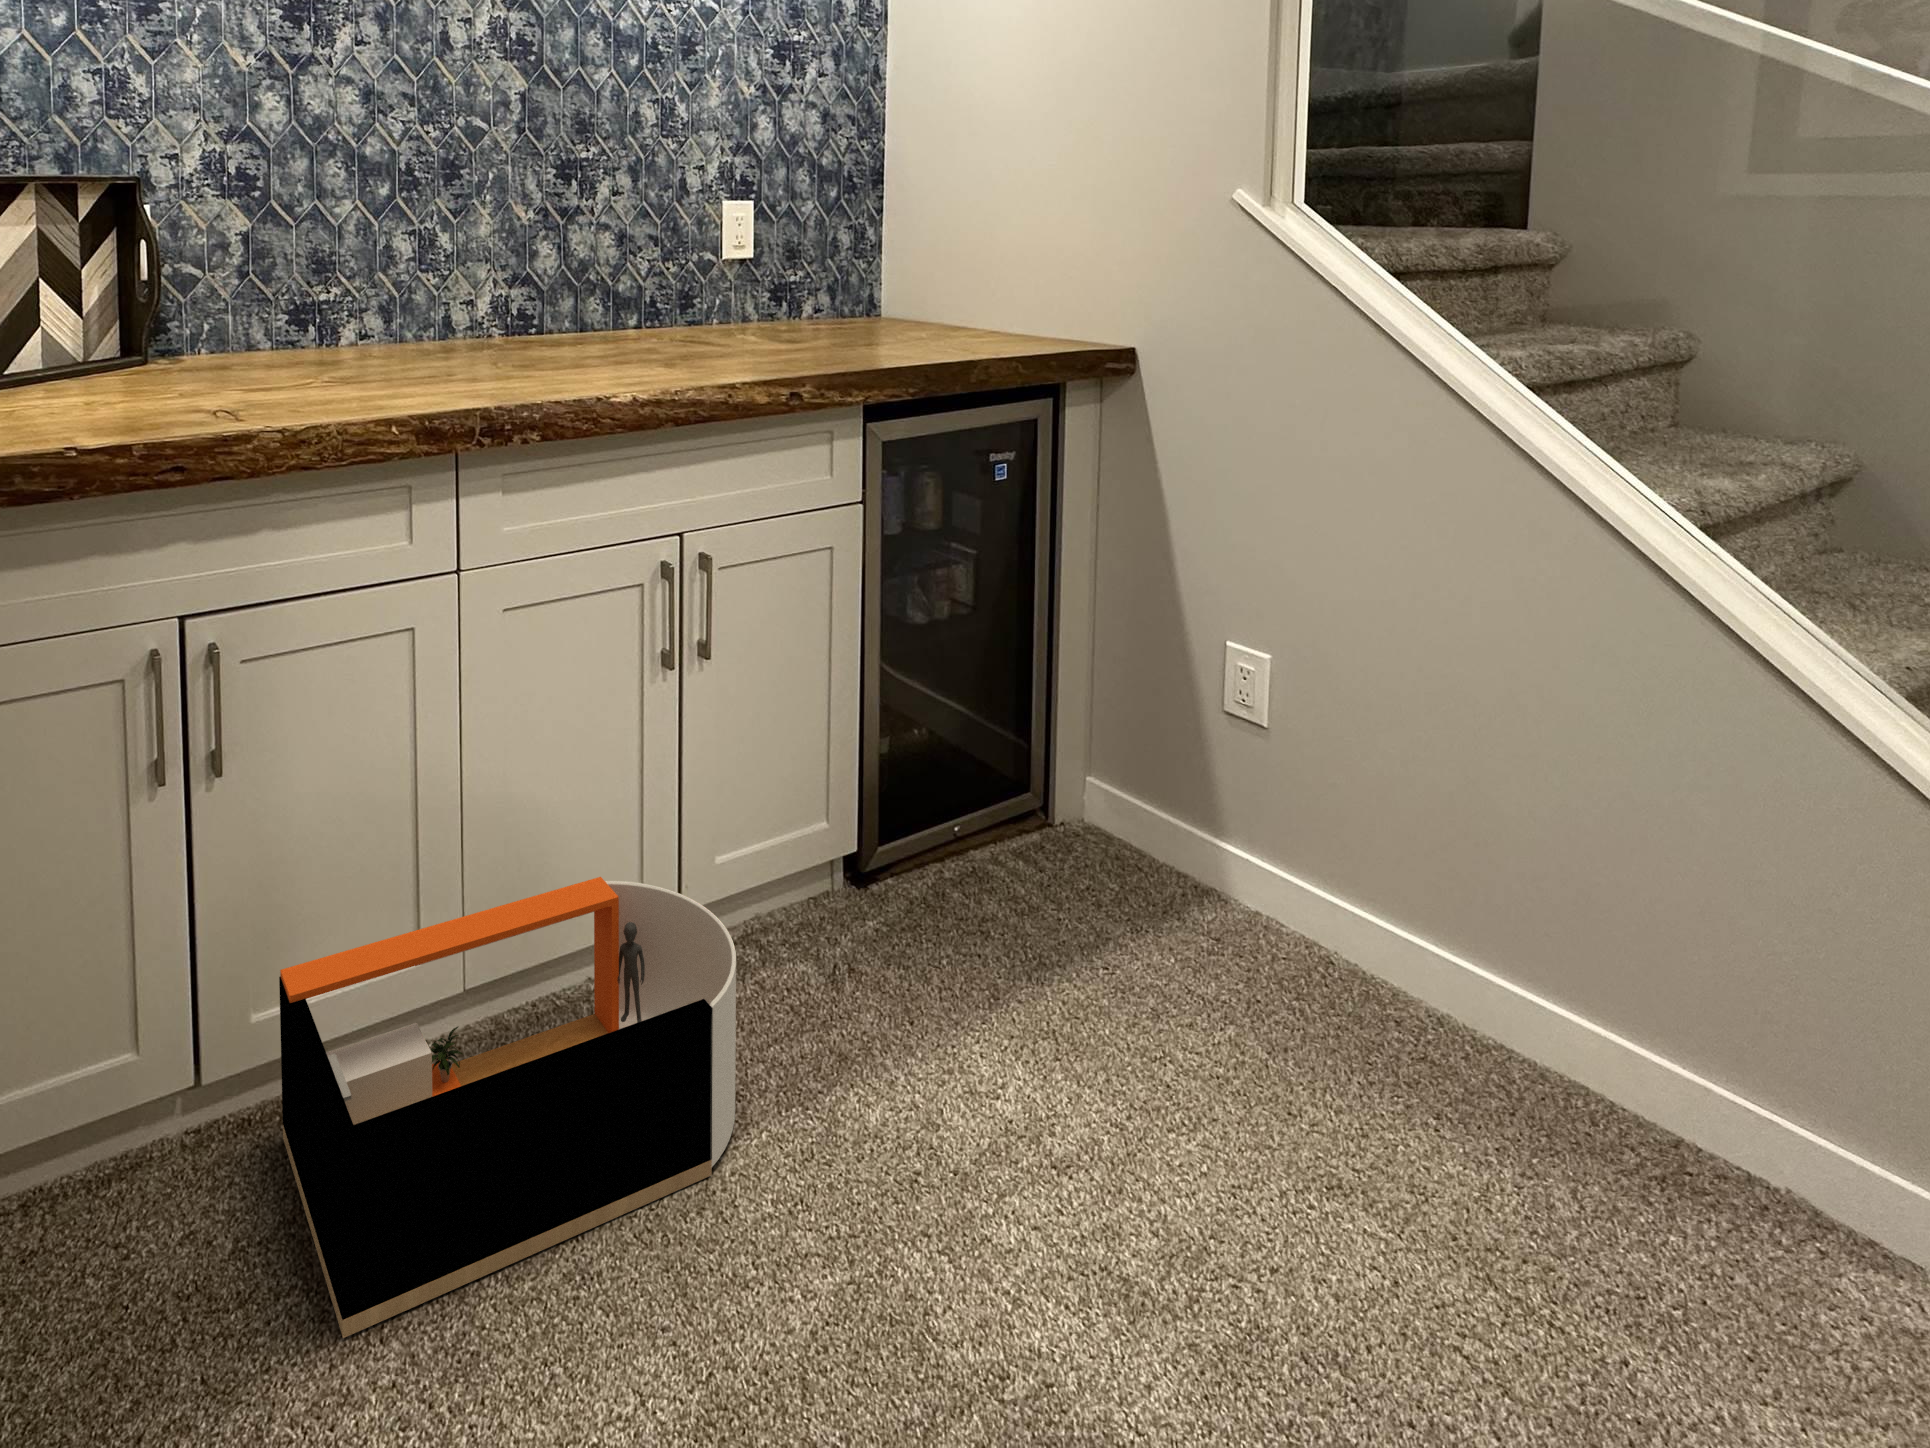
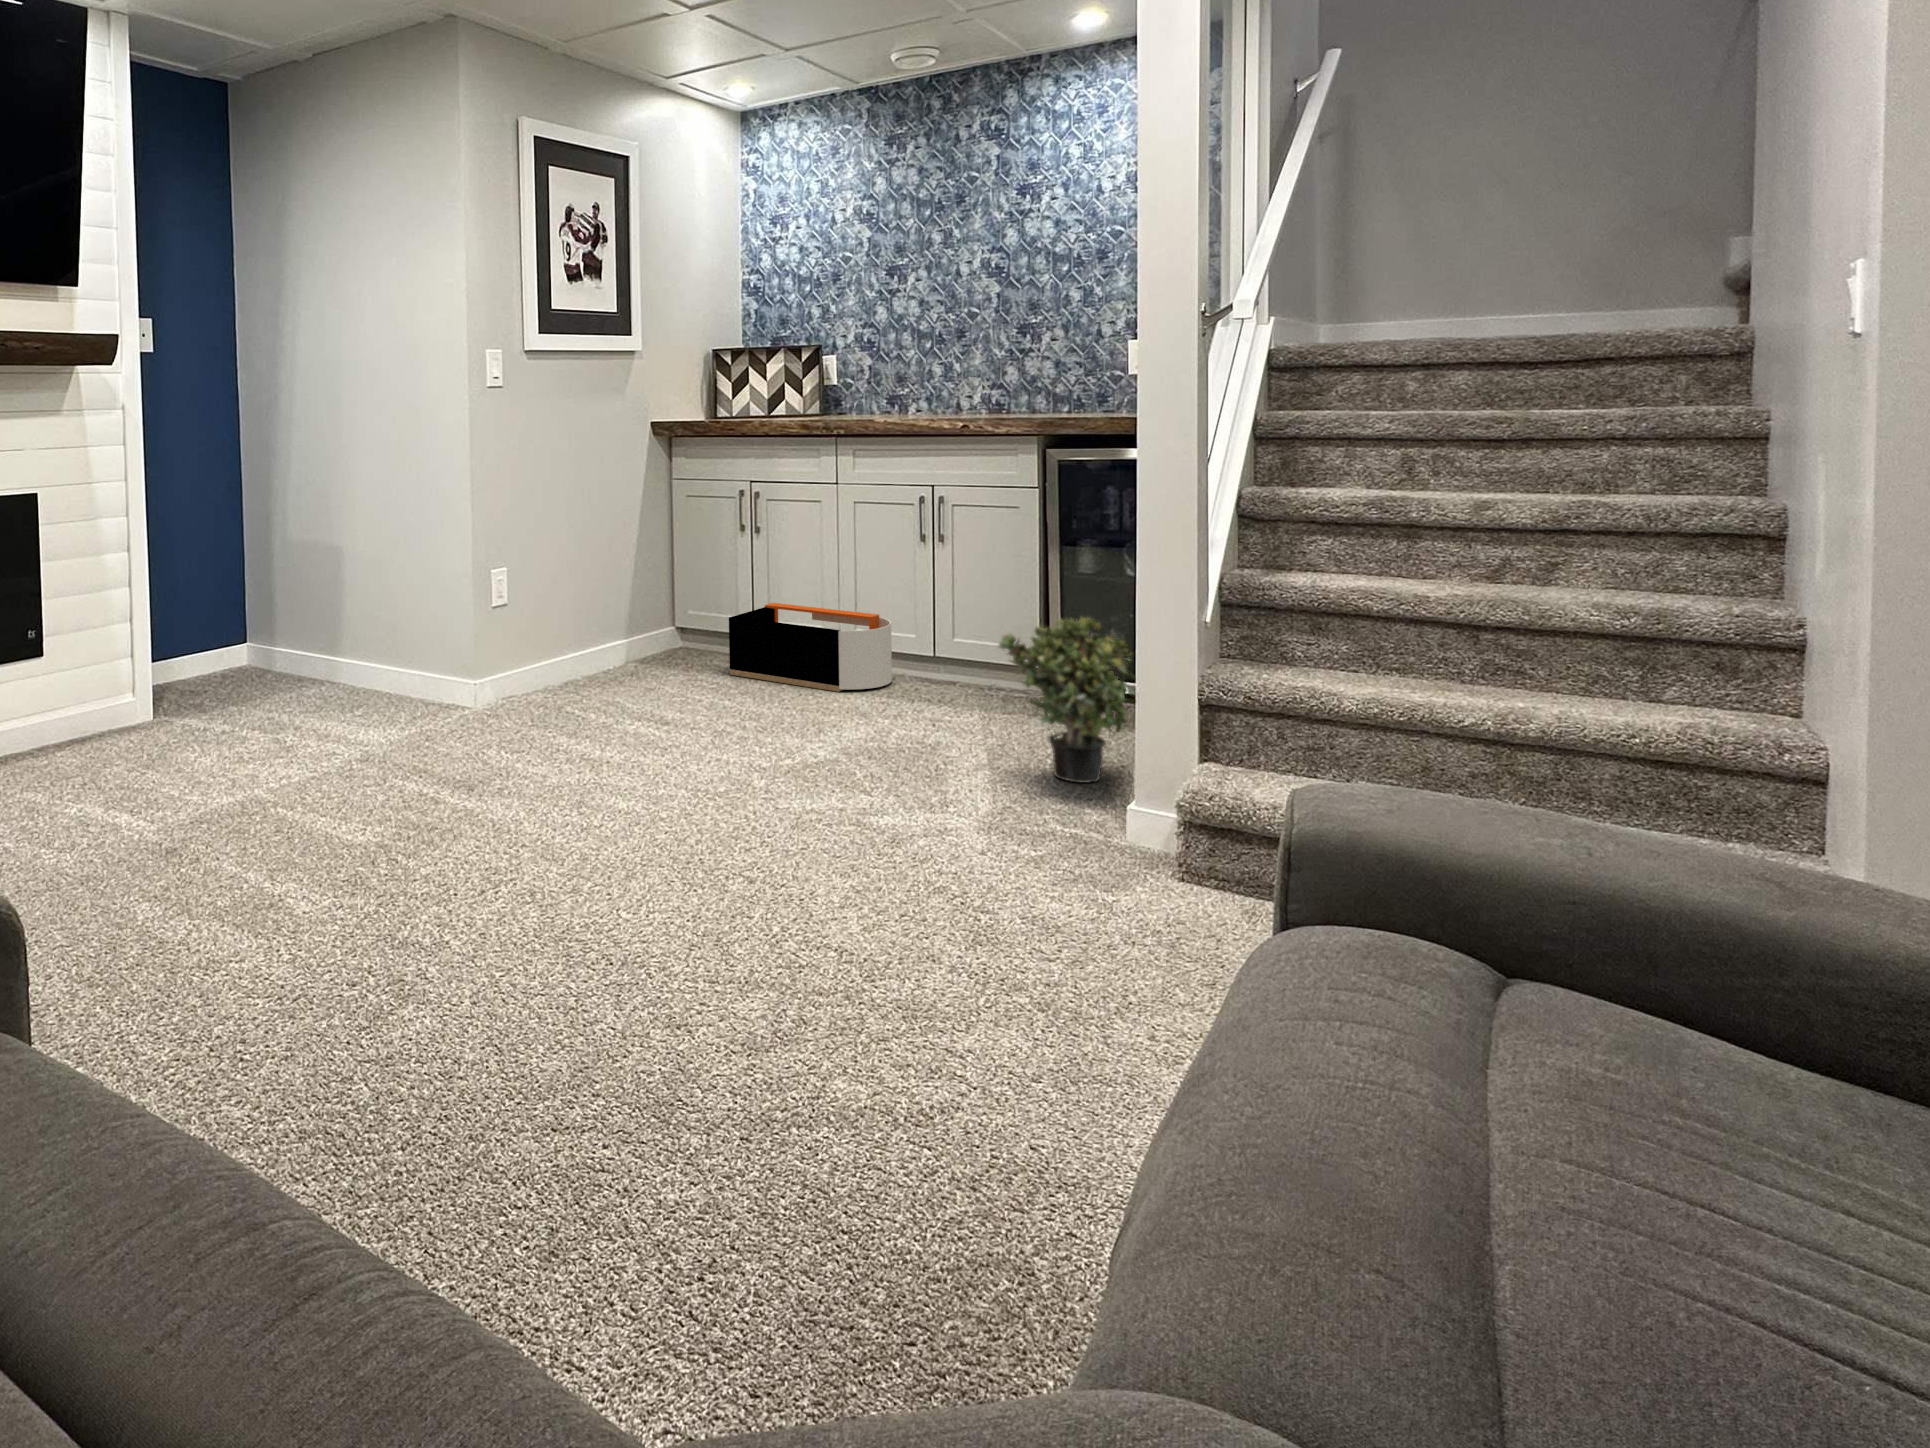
potted plant: none [1411,781,1781,1178] -> present [999,617,1135,783]

